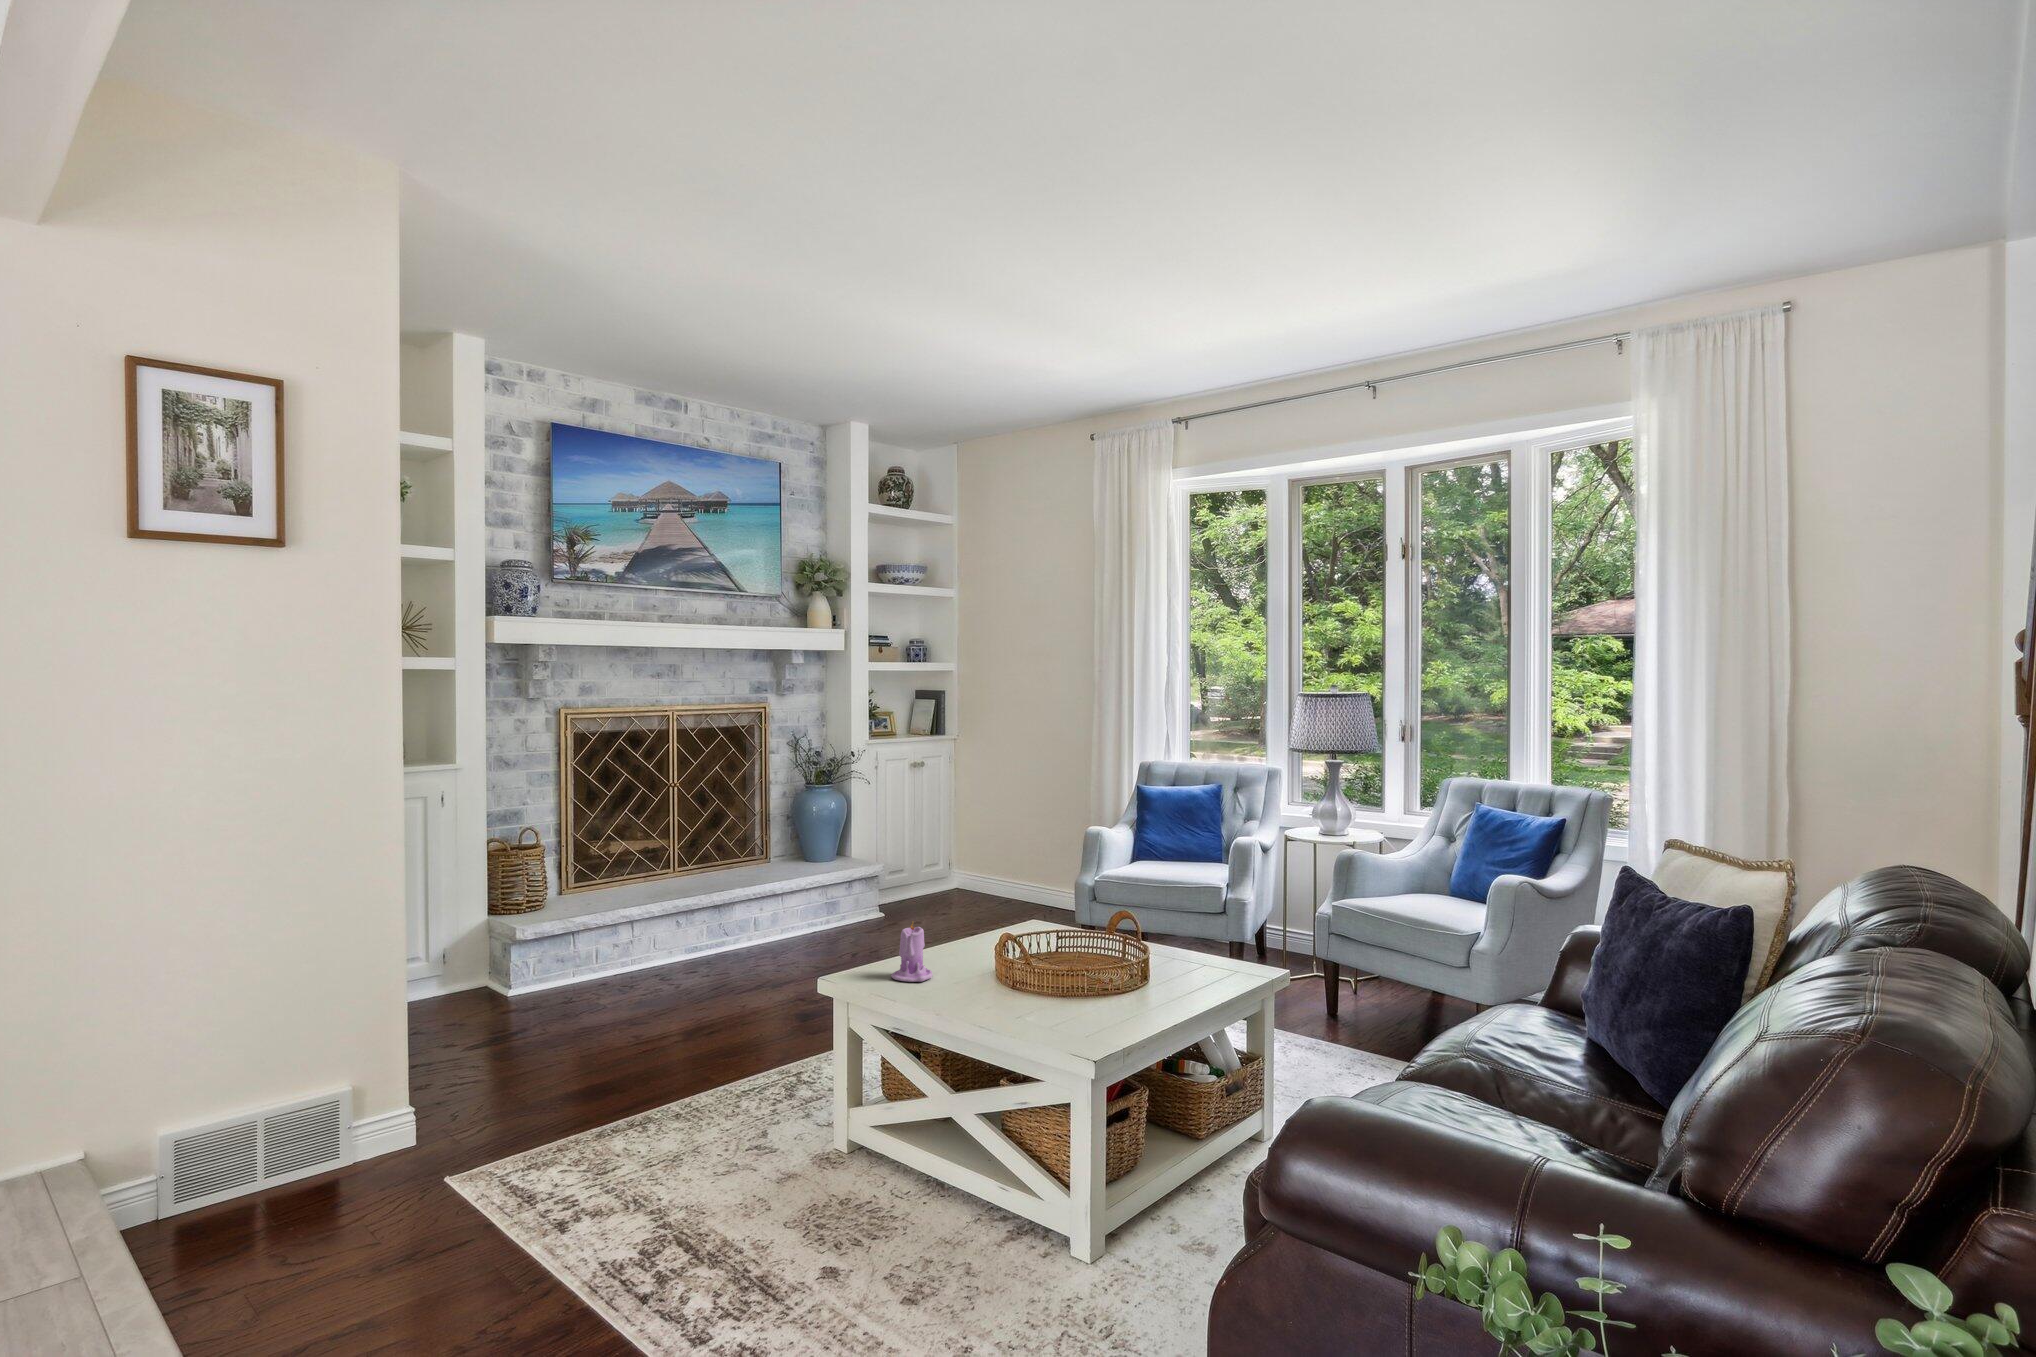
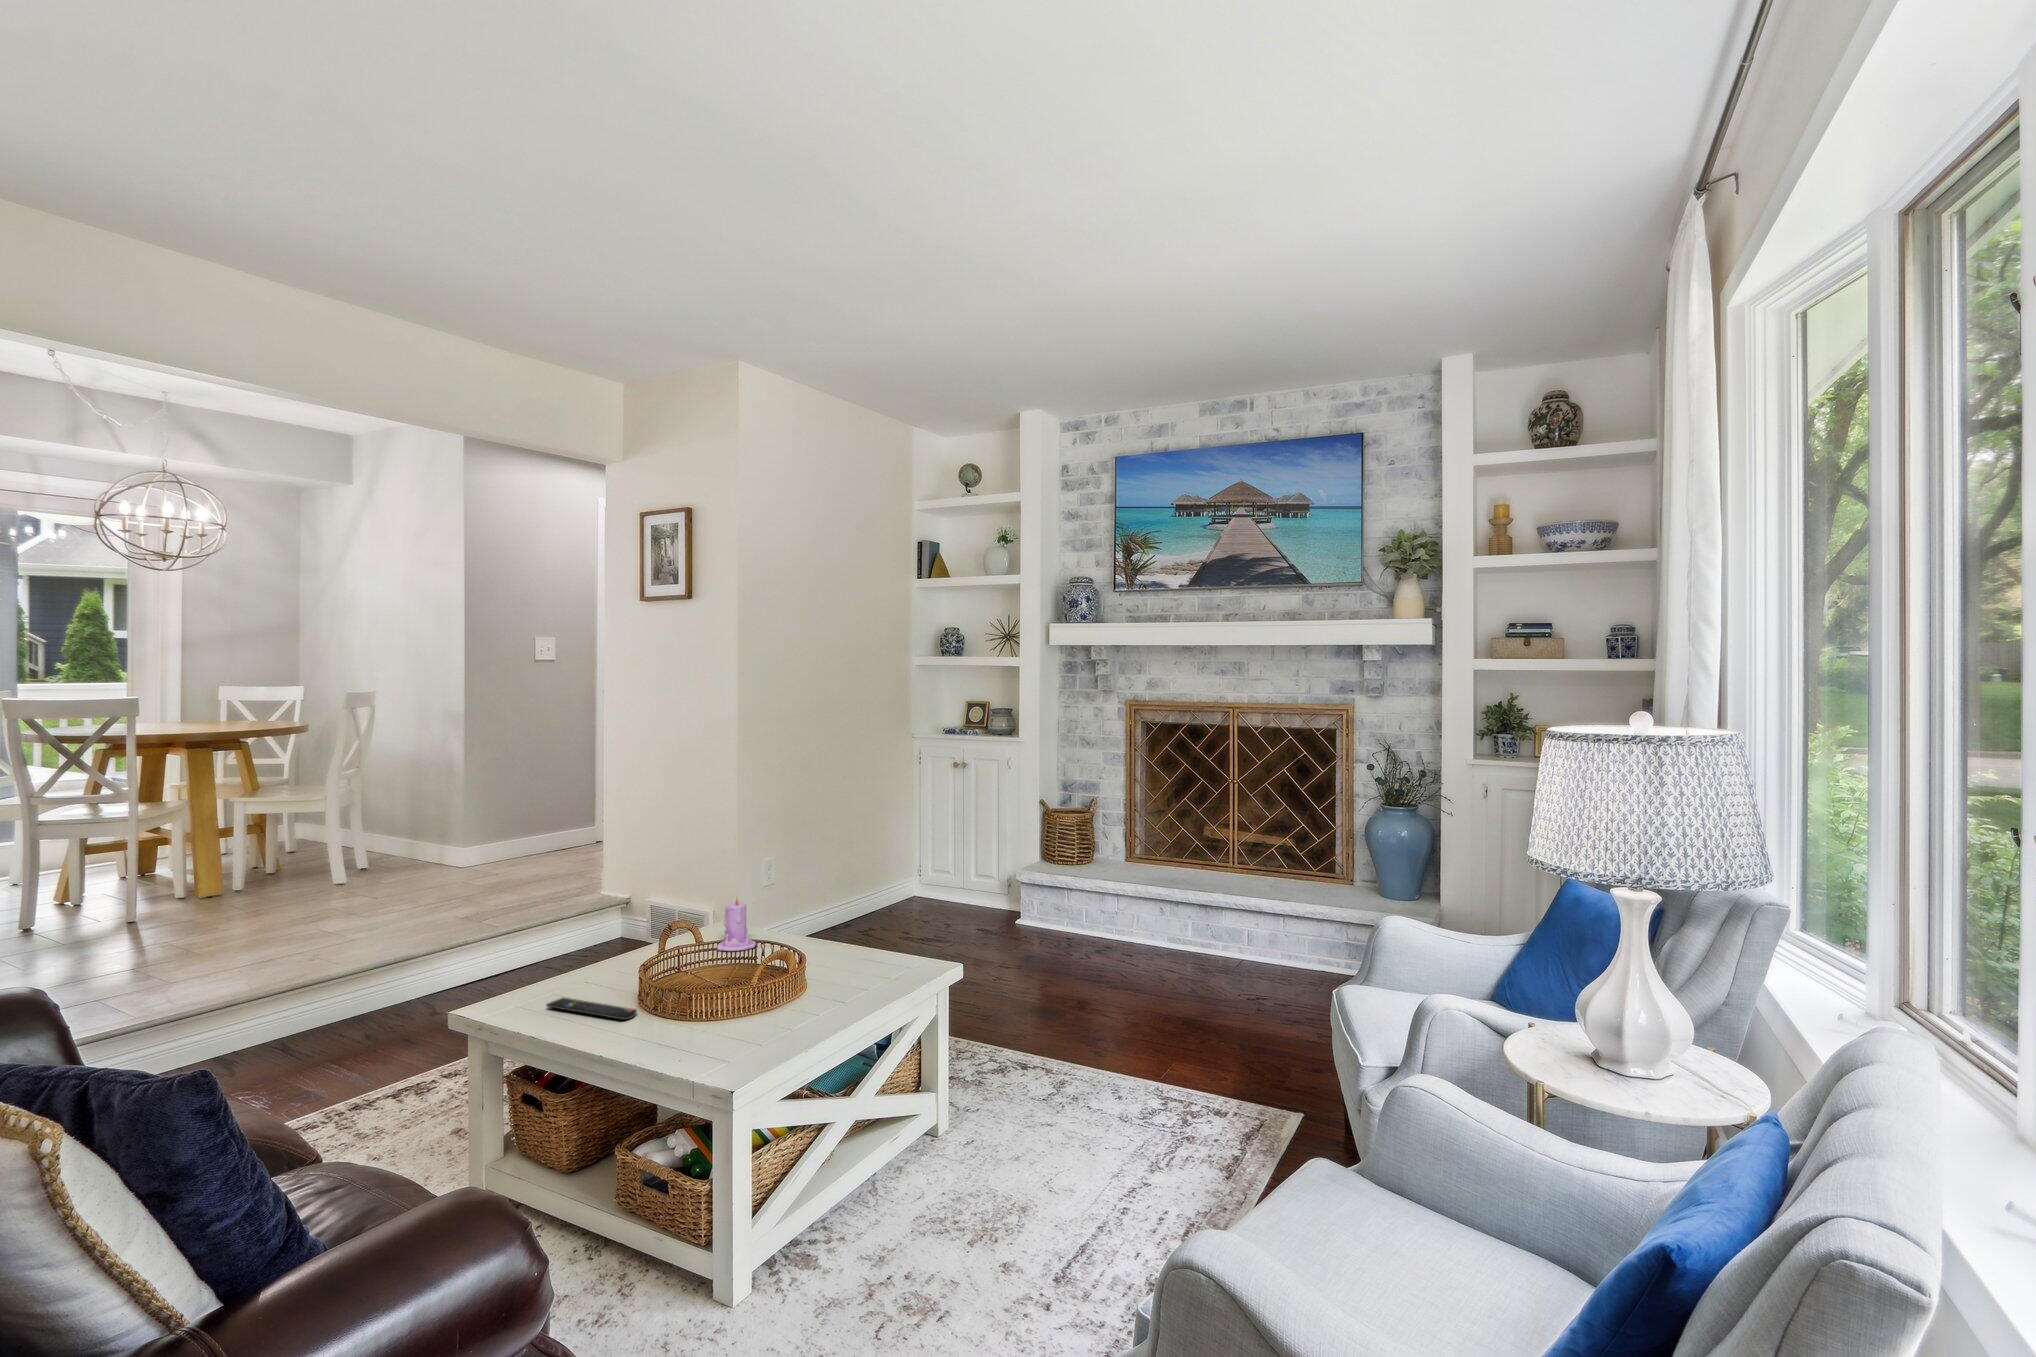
remote control: none [1057,1003,1133,1036] -> present [546,998,637,1020]

